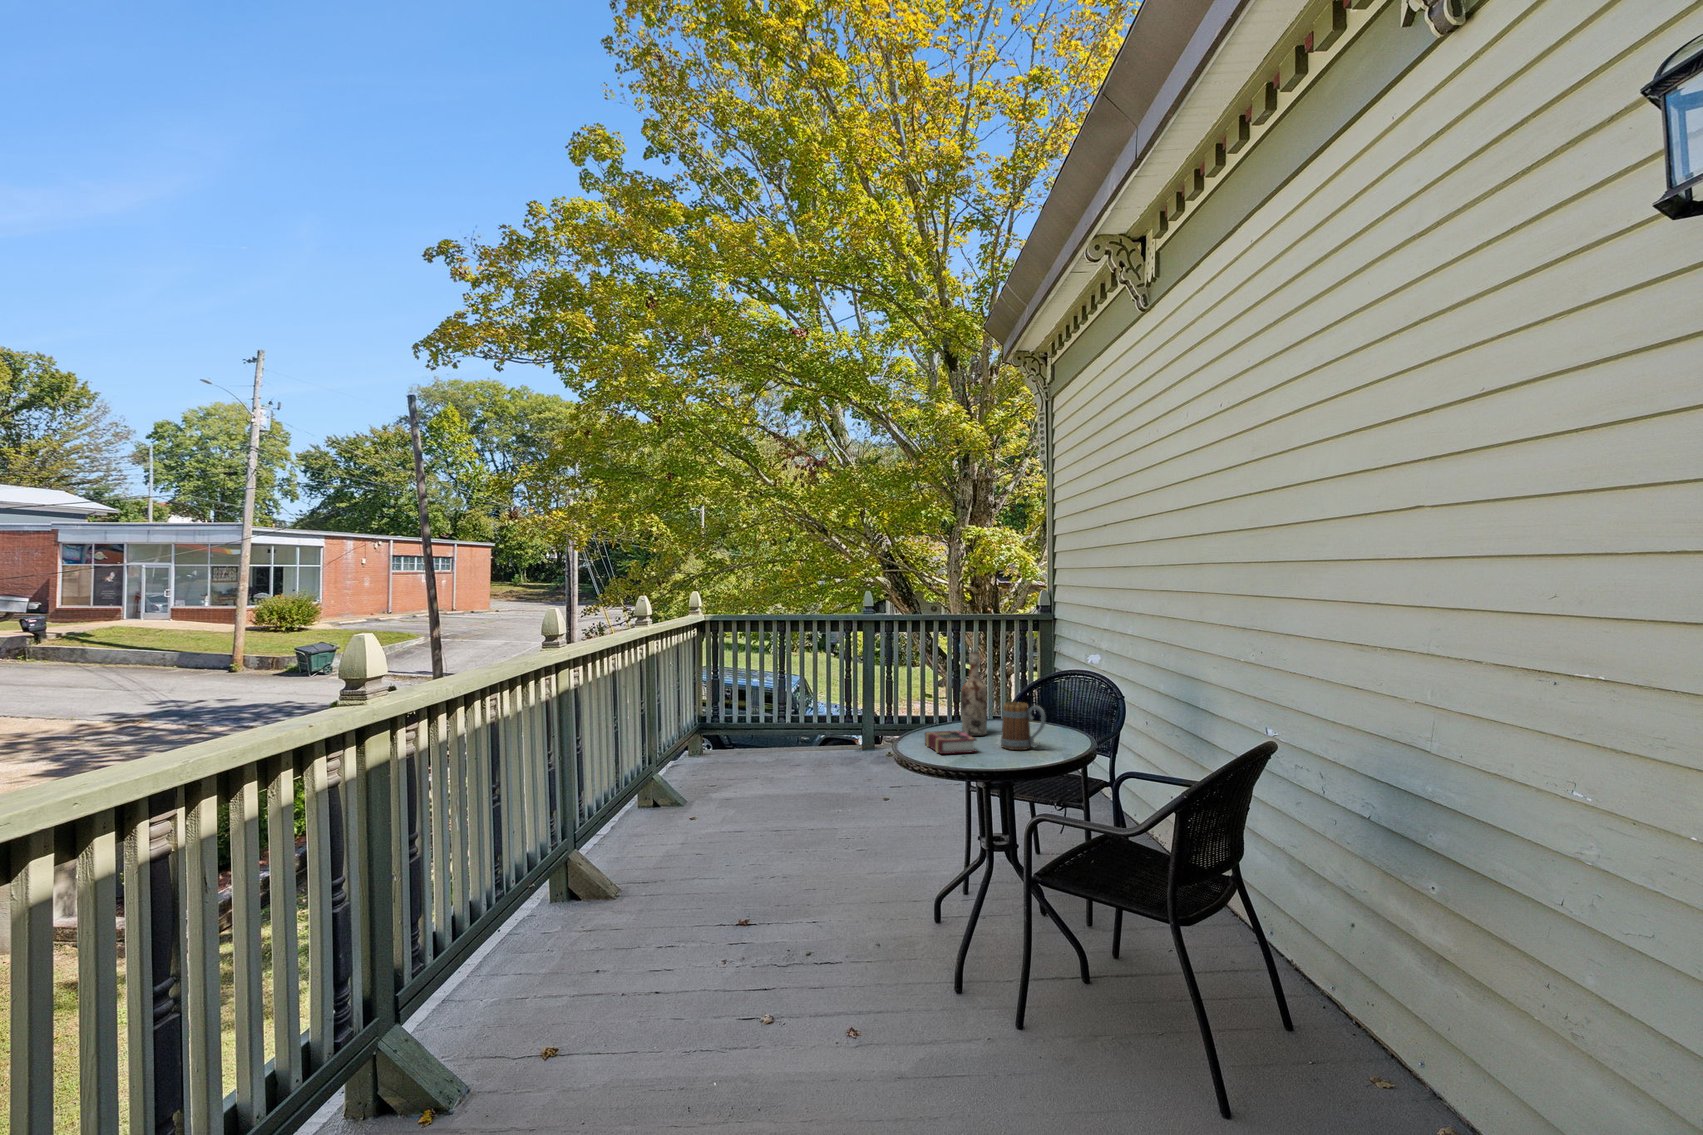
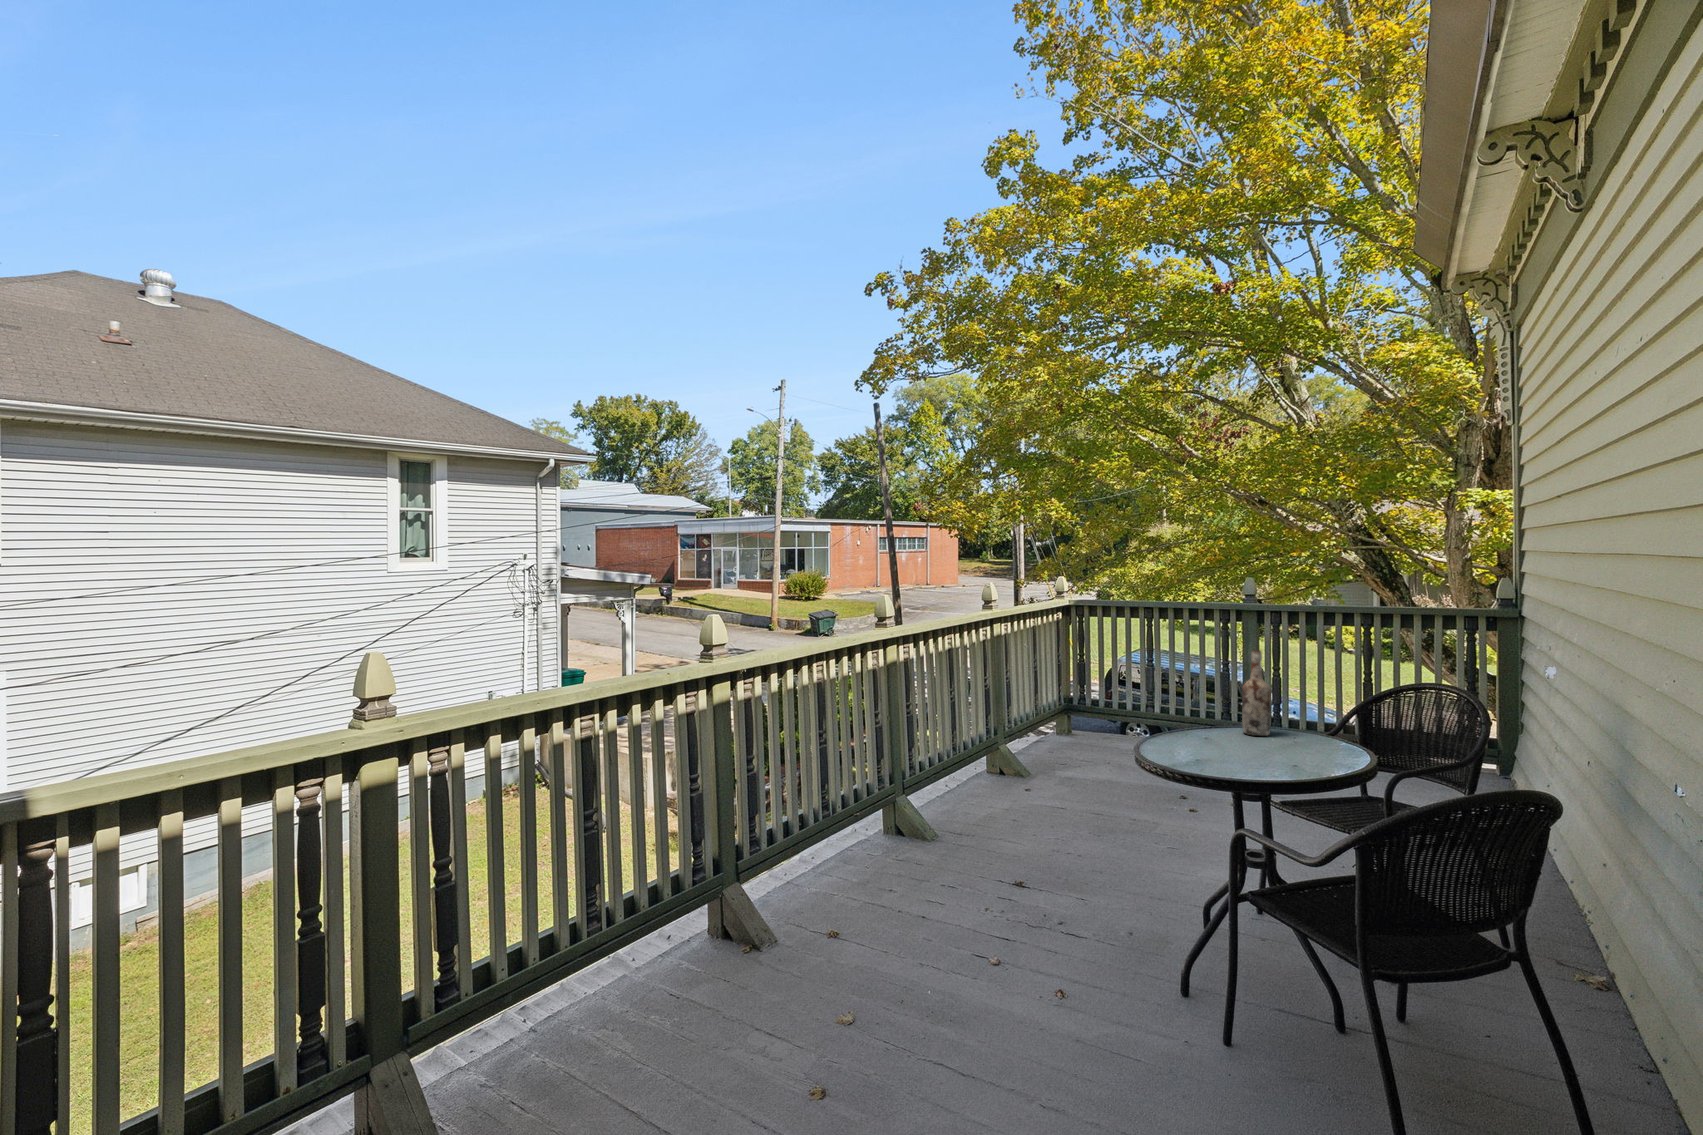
mug: present [1001,702,1046,750] -> none [1267,704,1314,754]
book: present [925,731,976,754] -> none [1189,726,1233,750]

